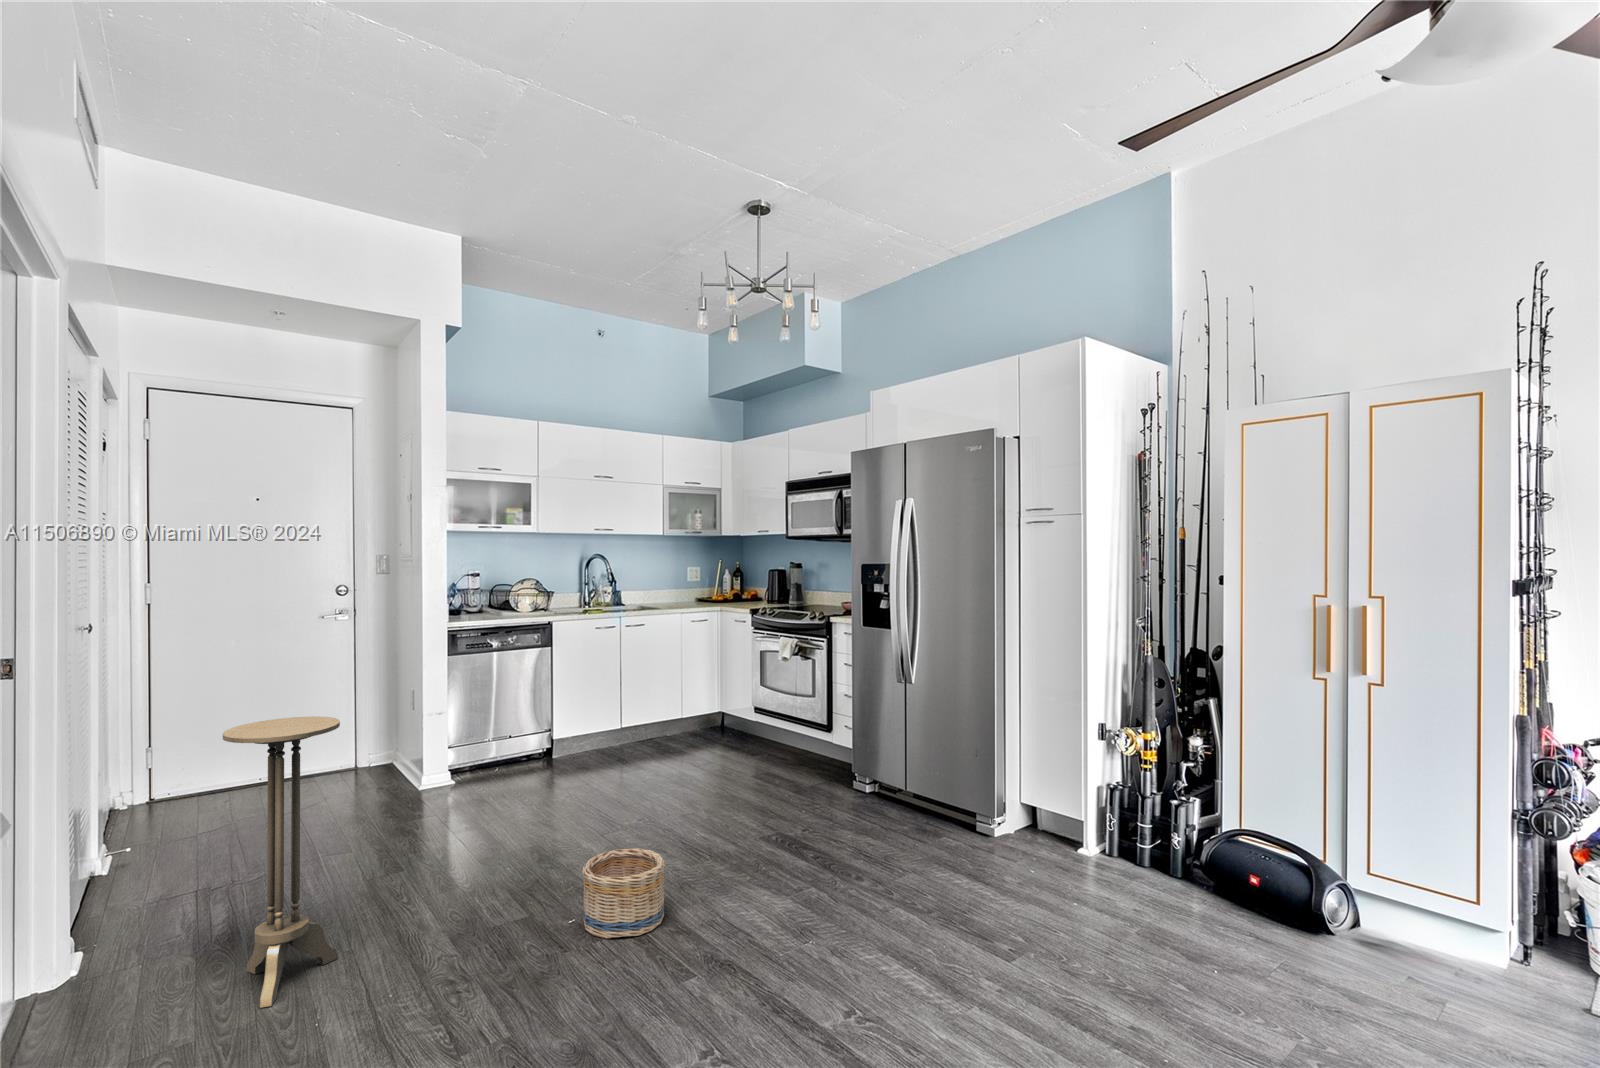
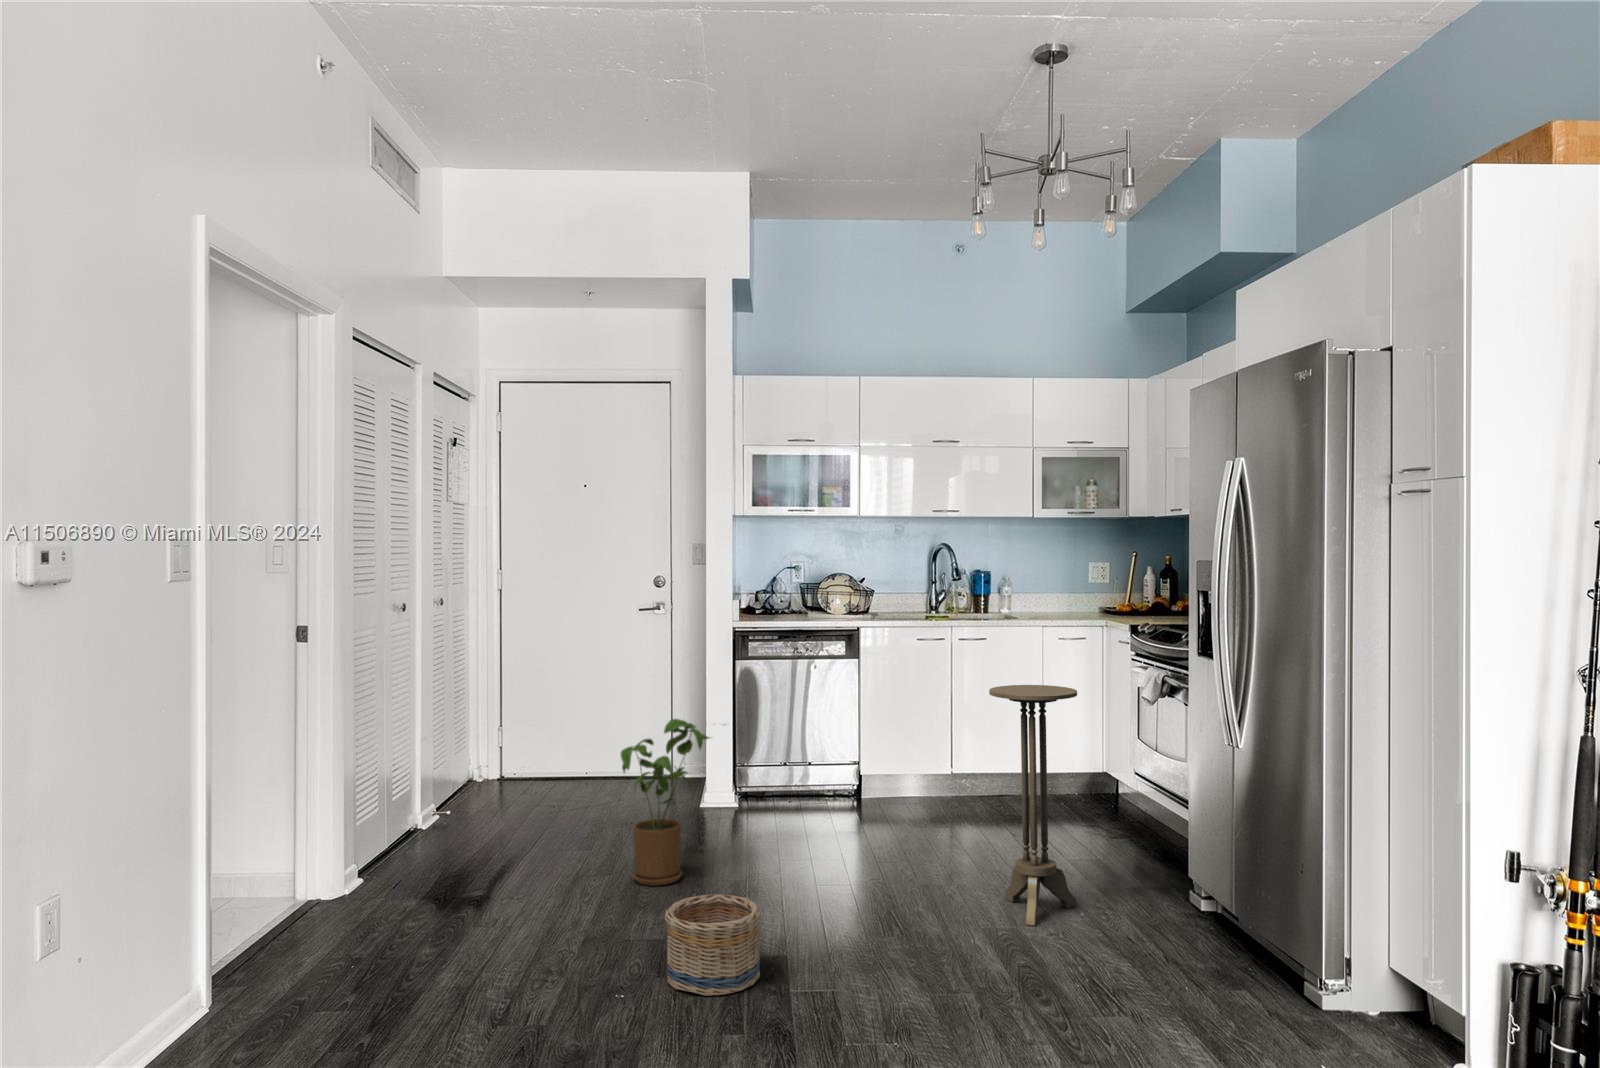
house plant: none [424,710,511,865] -> present [621,719,709,886]
side table: present [223,717,340,1008] -> present [989,685,1077,926]

